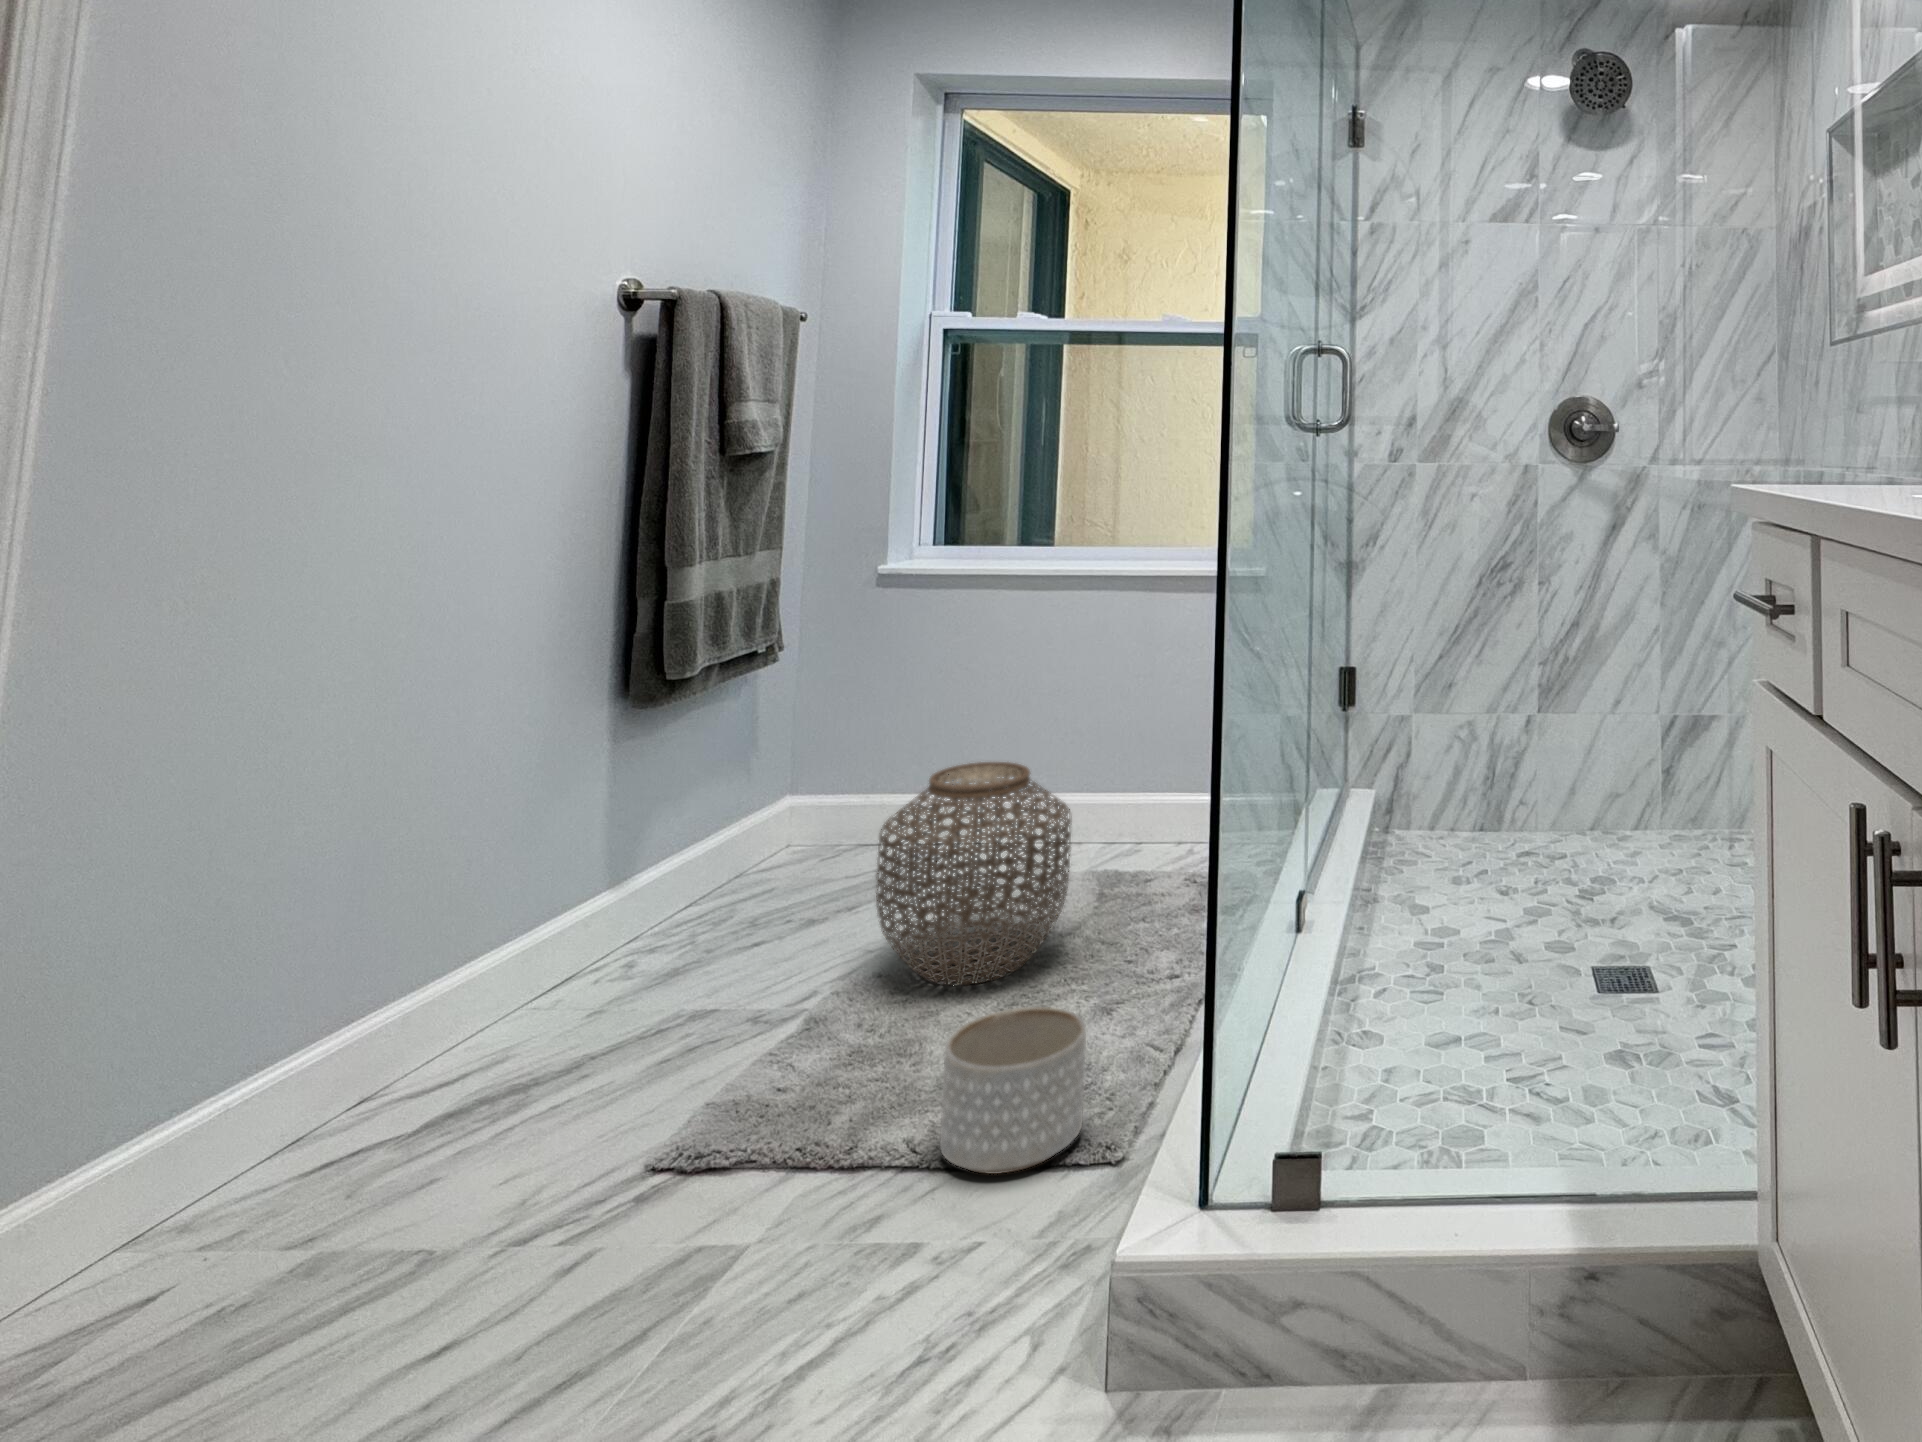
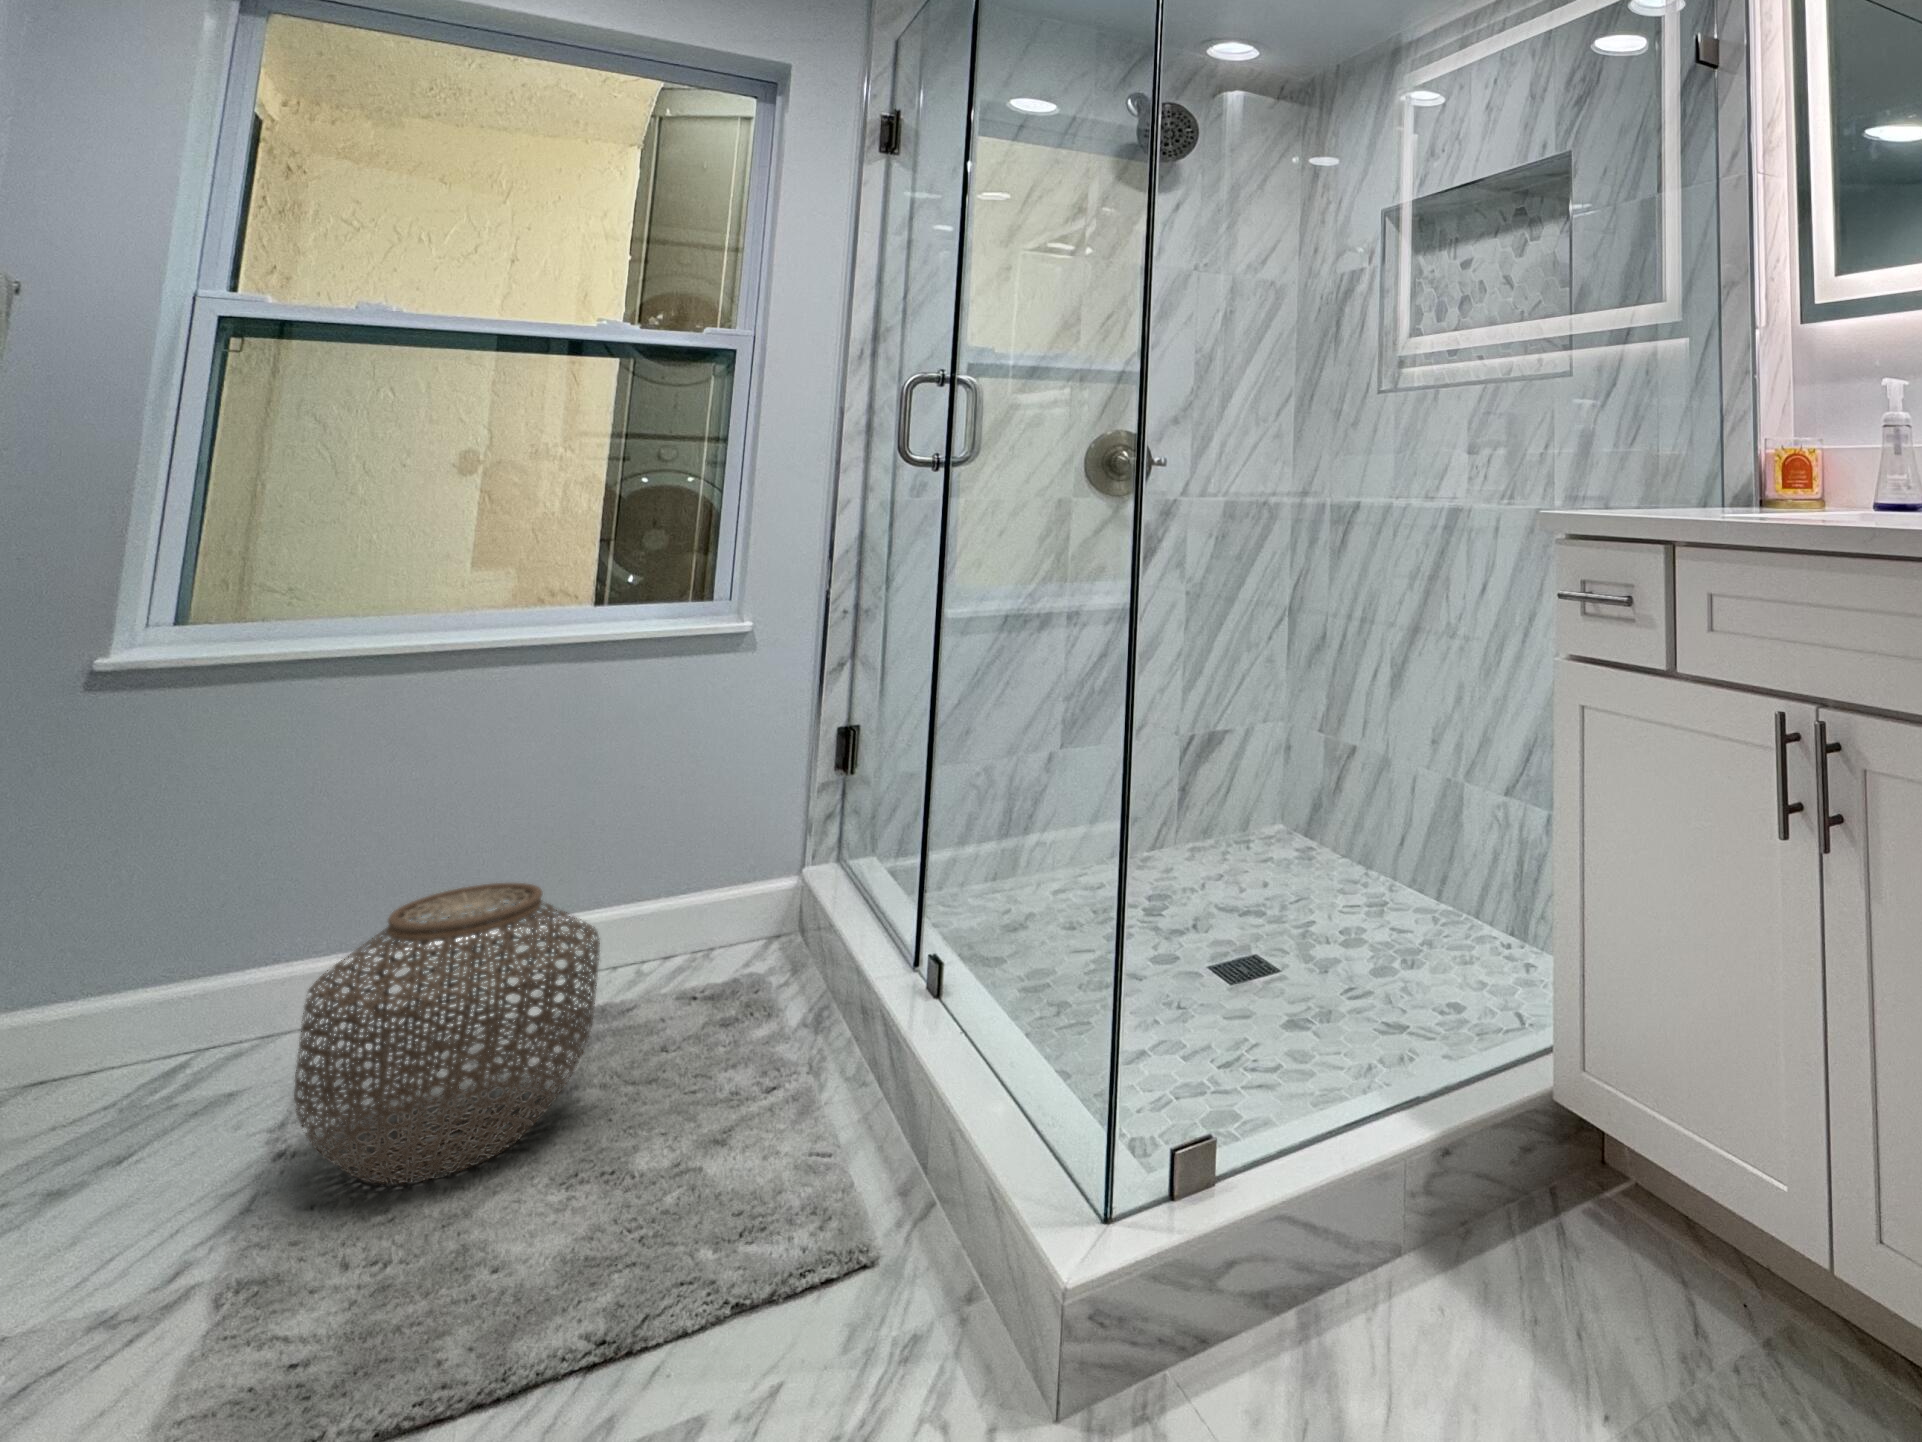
planter: present [940,1007,1086,1174] -> none [630,1123,818,1333]

